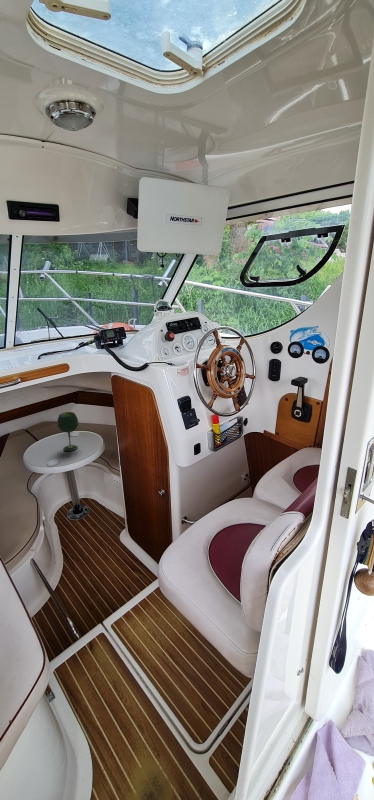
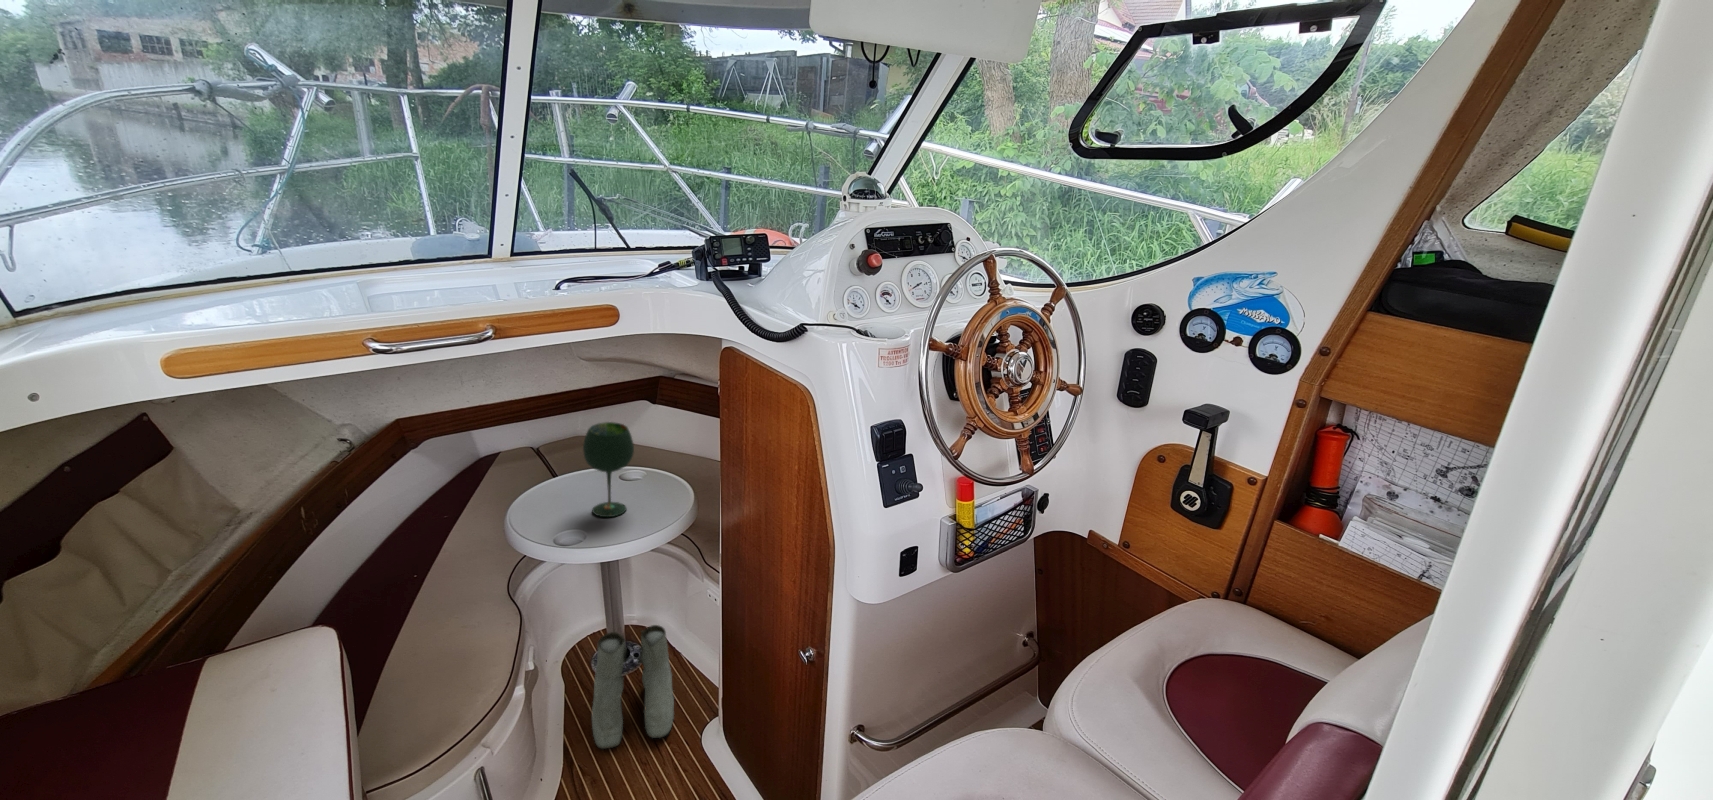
boots: none [72,494,107,546] -> present [592,625,674,749]

